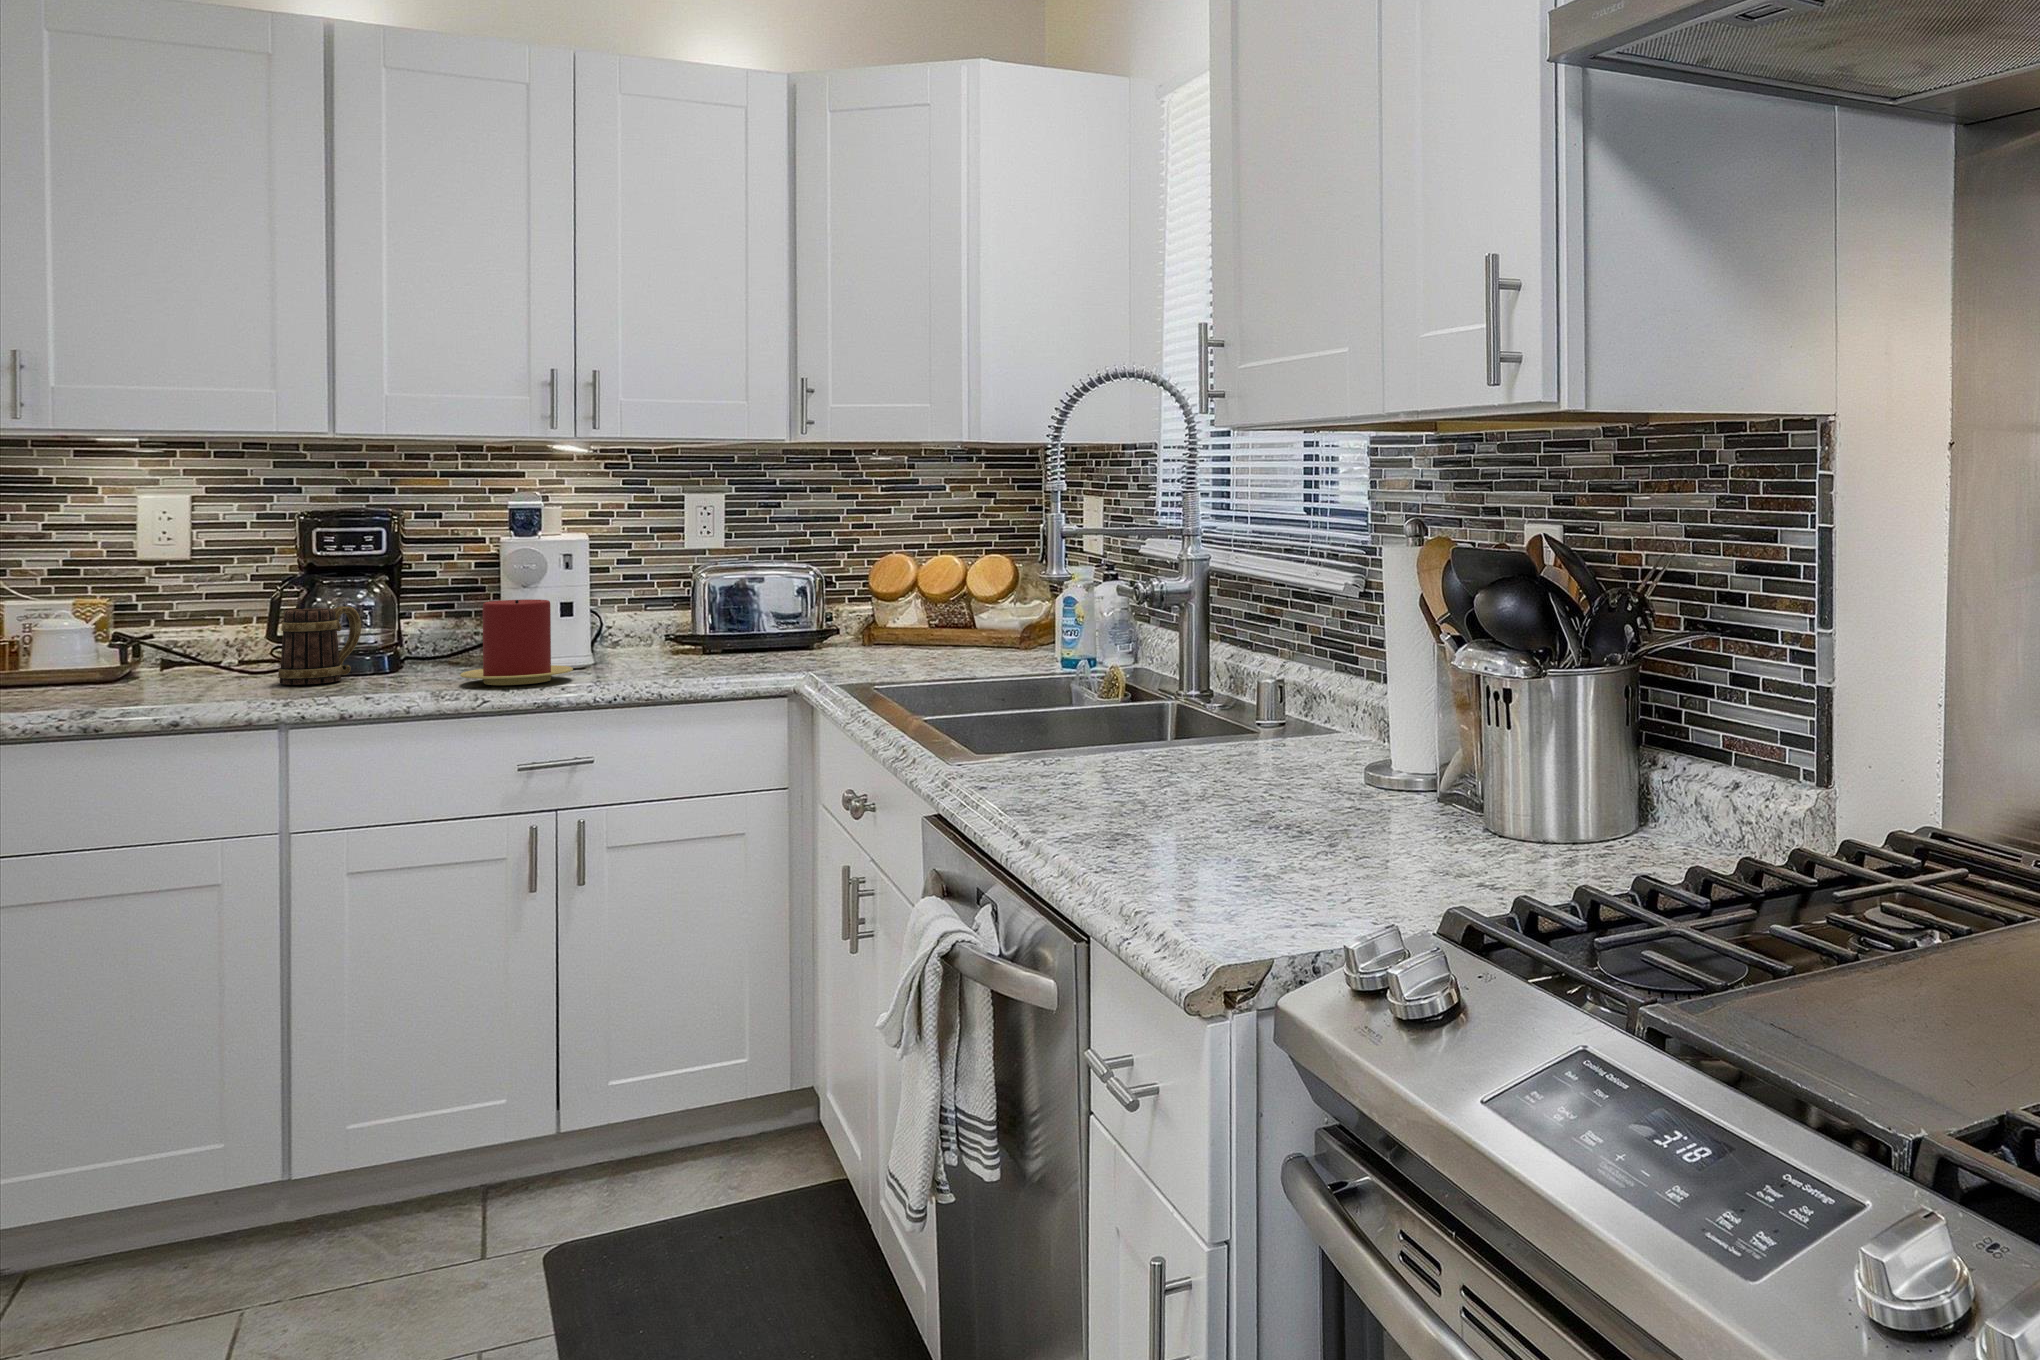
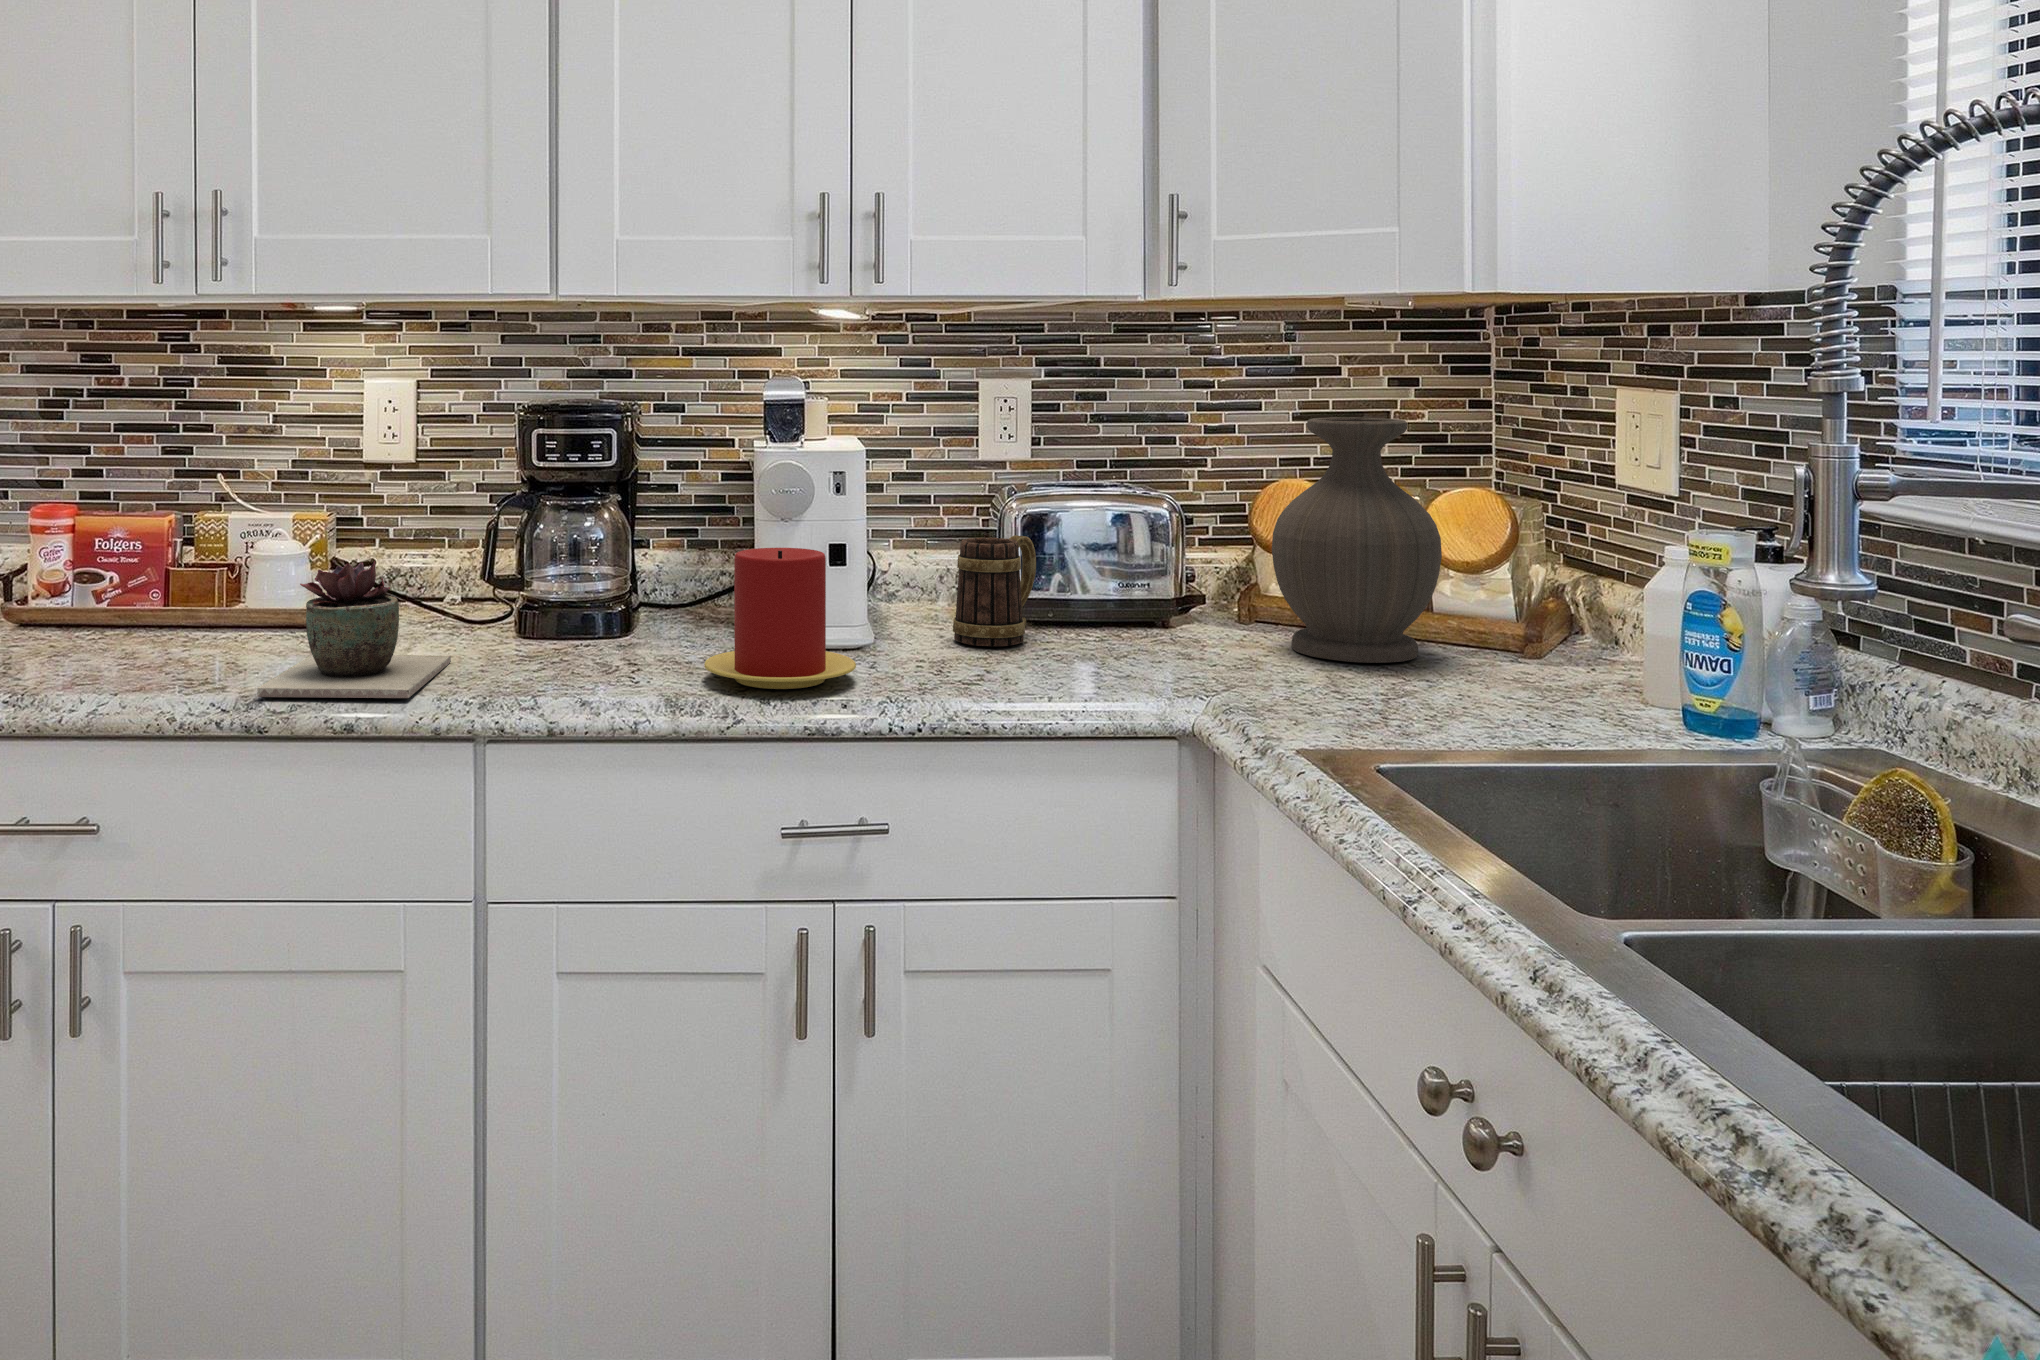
vase: none [866,514,965,655] -> present [1272,417,1442,663]
mug: present [278,606,361,685] -> present [953,535,1036,646]
succulent plant: none [94,618,250,710] -> present [257,561,451,698]

